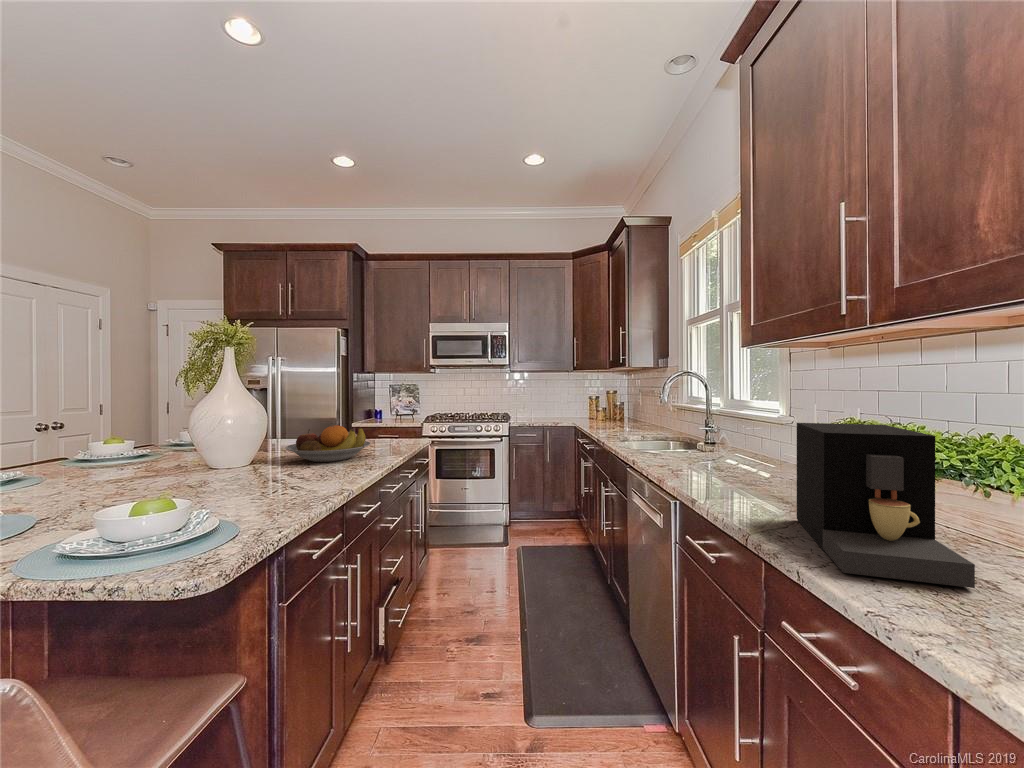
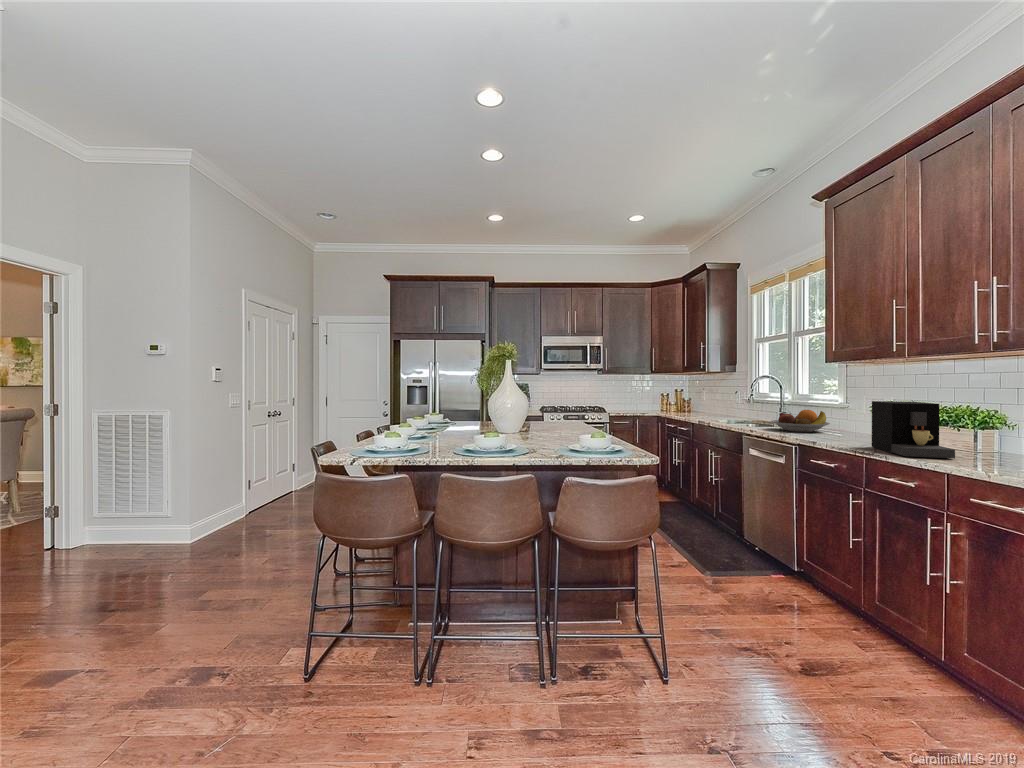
fruit bowl: present [286,425,371,462] -> present [771,410,830,432]

